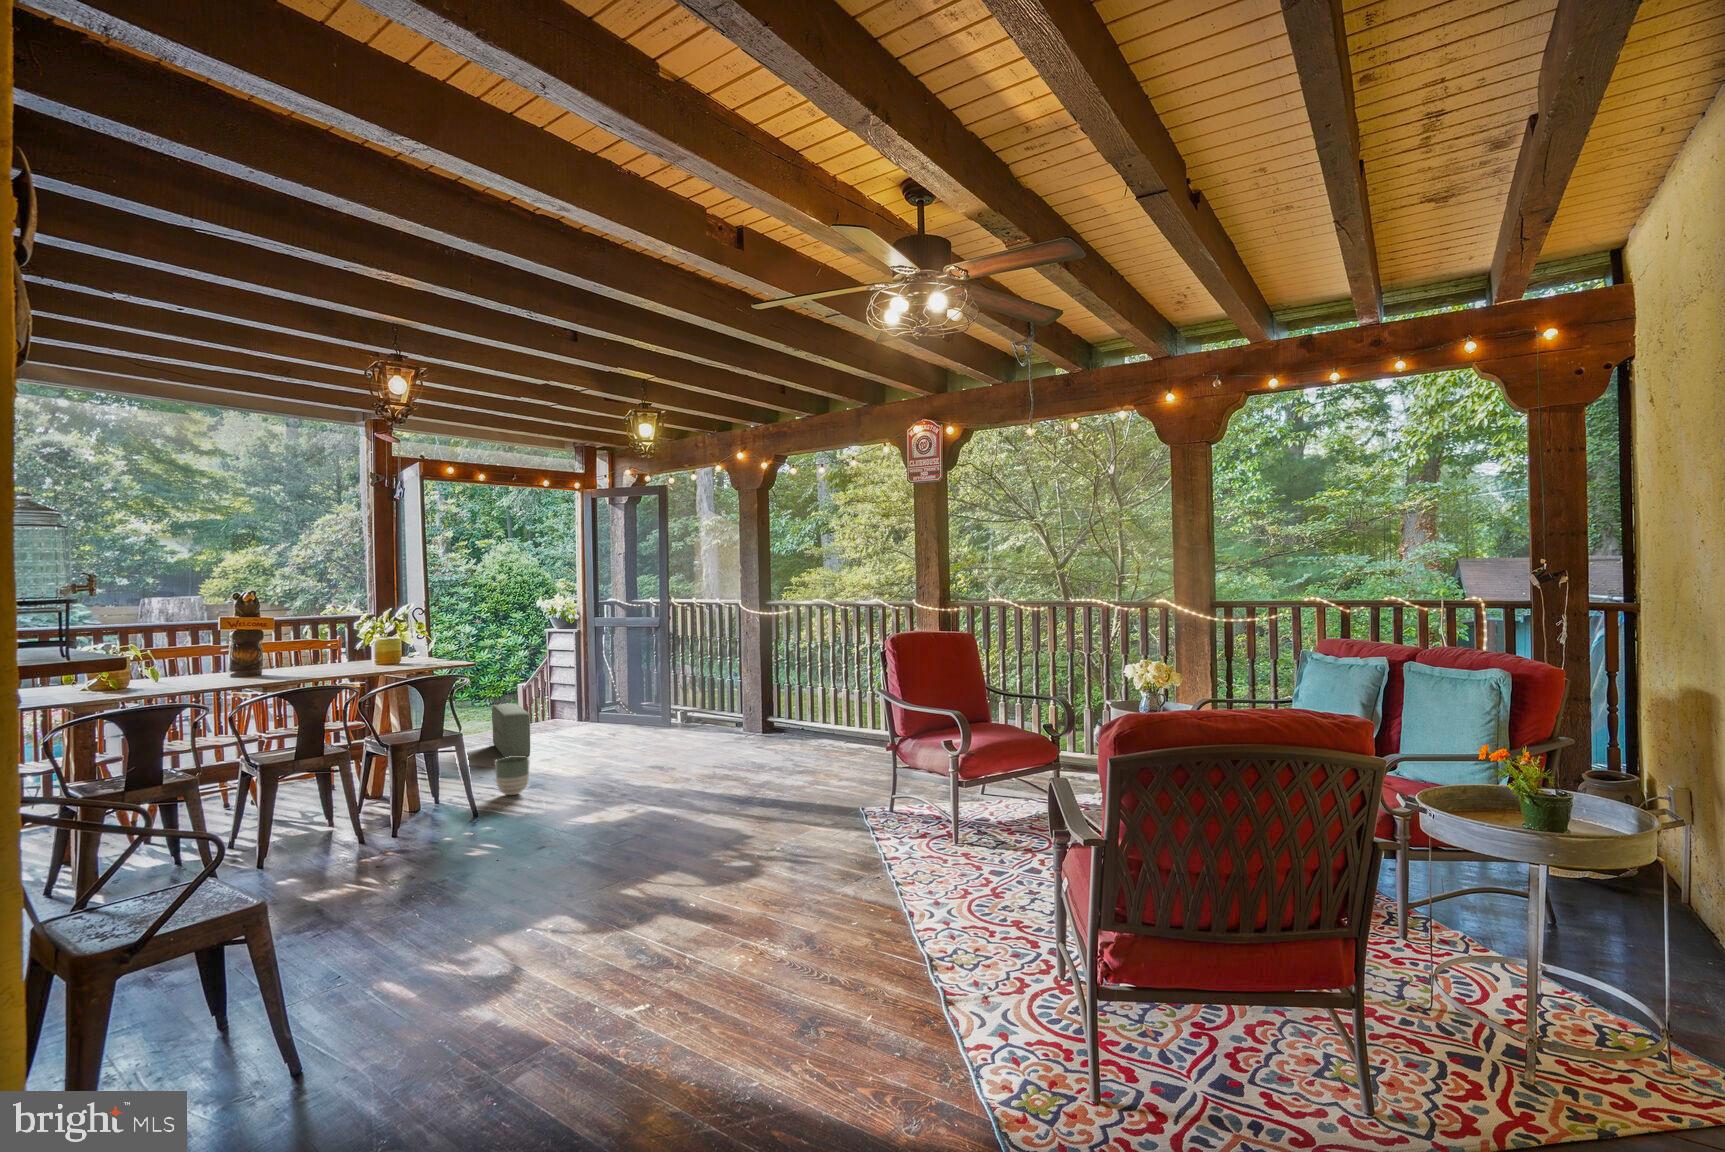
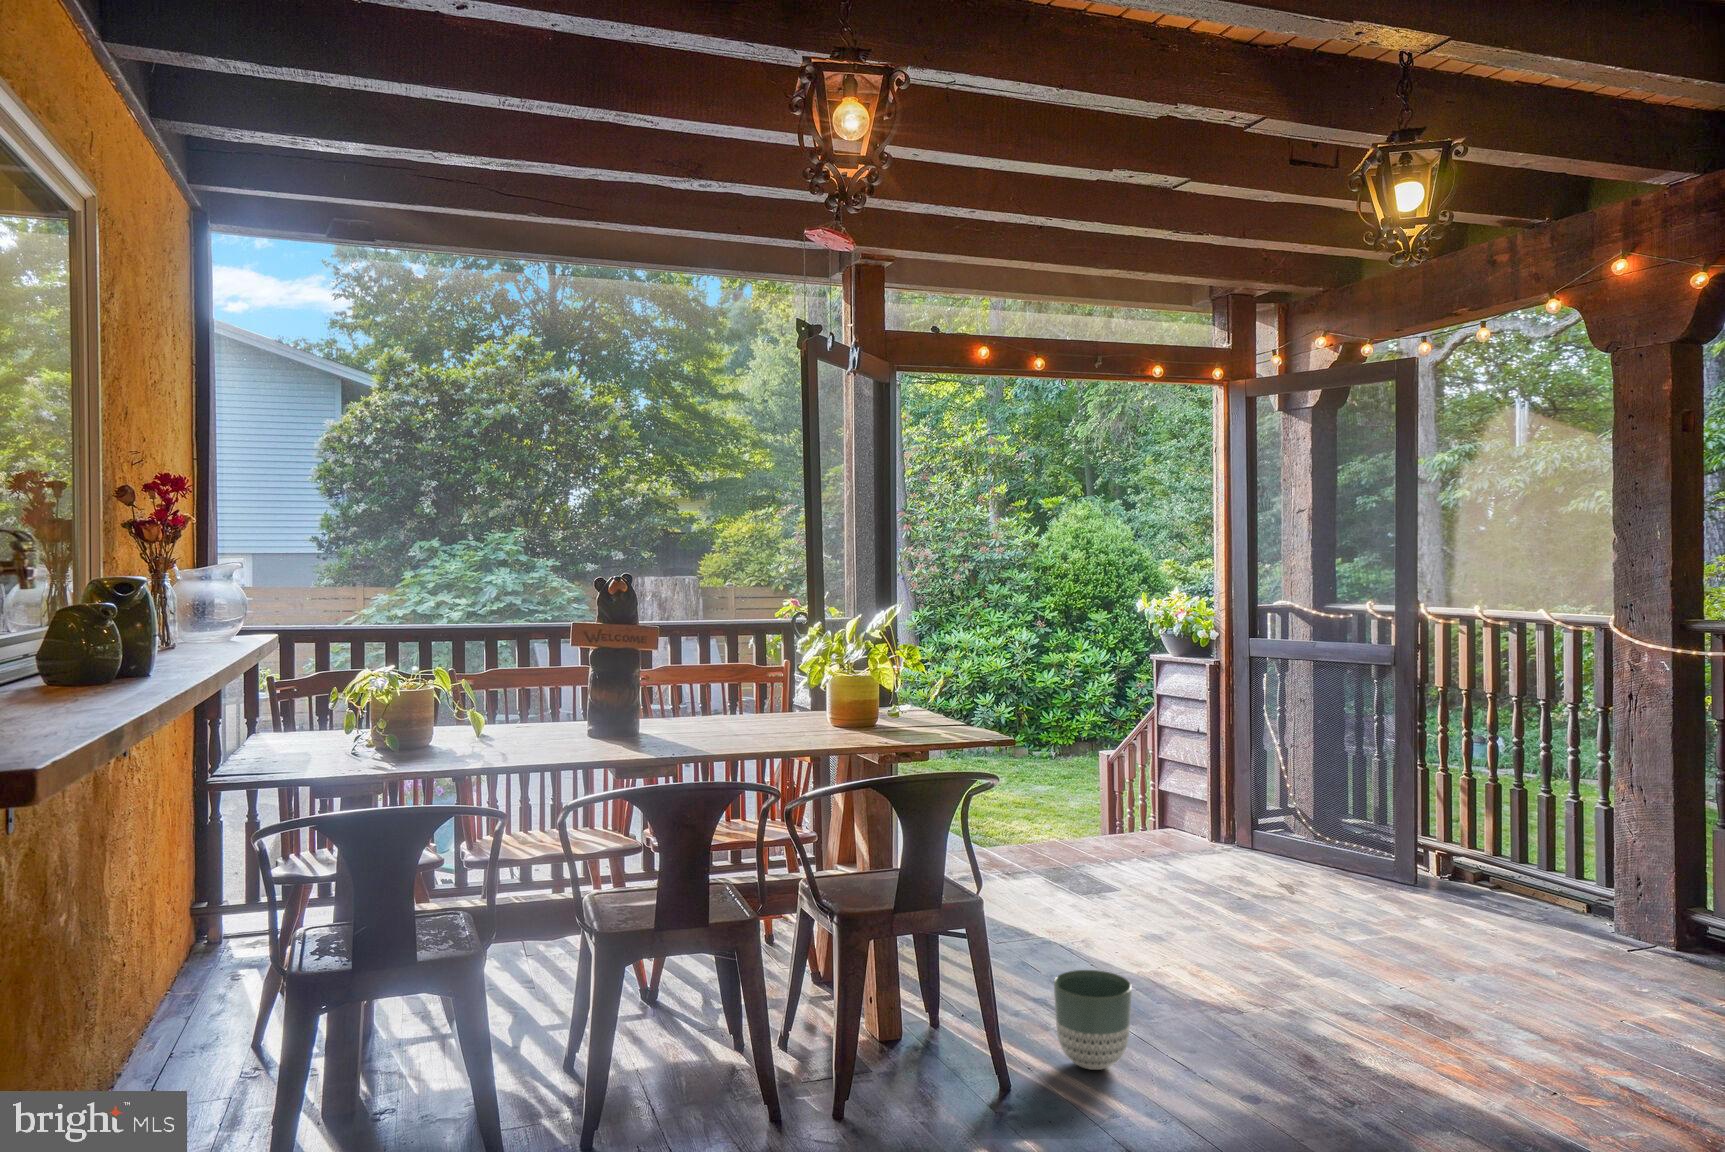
pouf: present [492,703,530,757] -> none [1054,803,1126,926]

